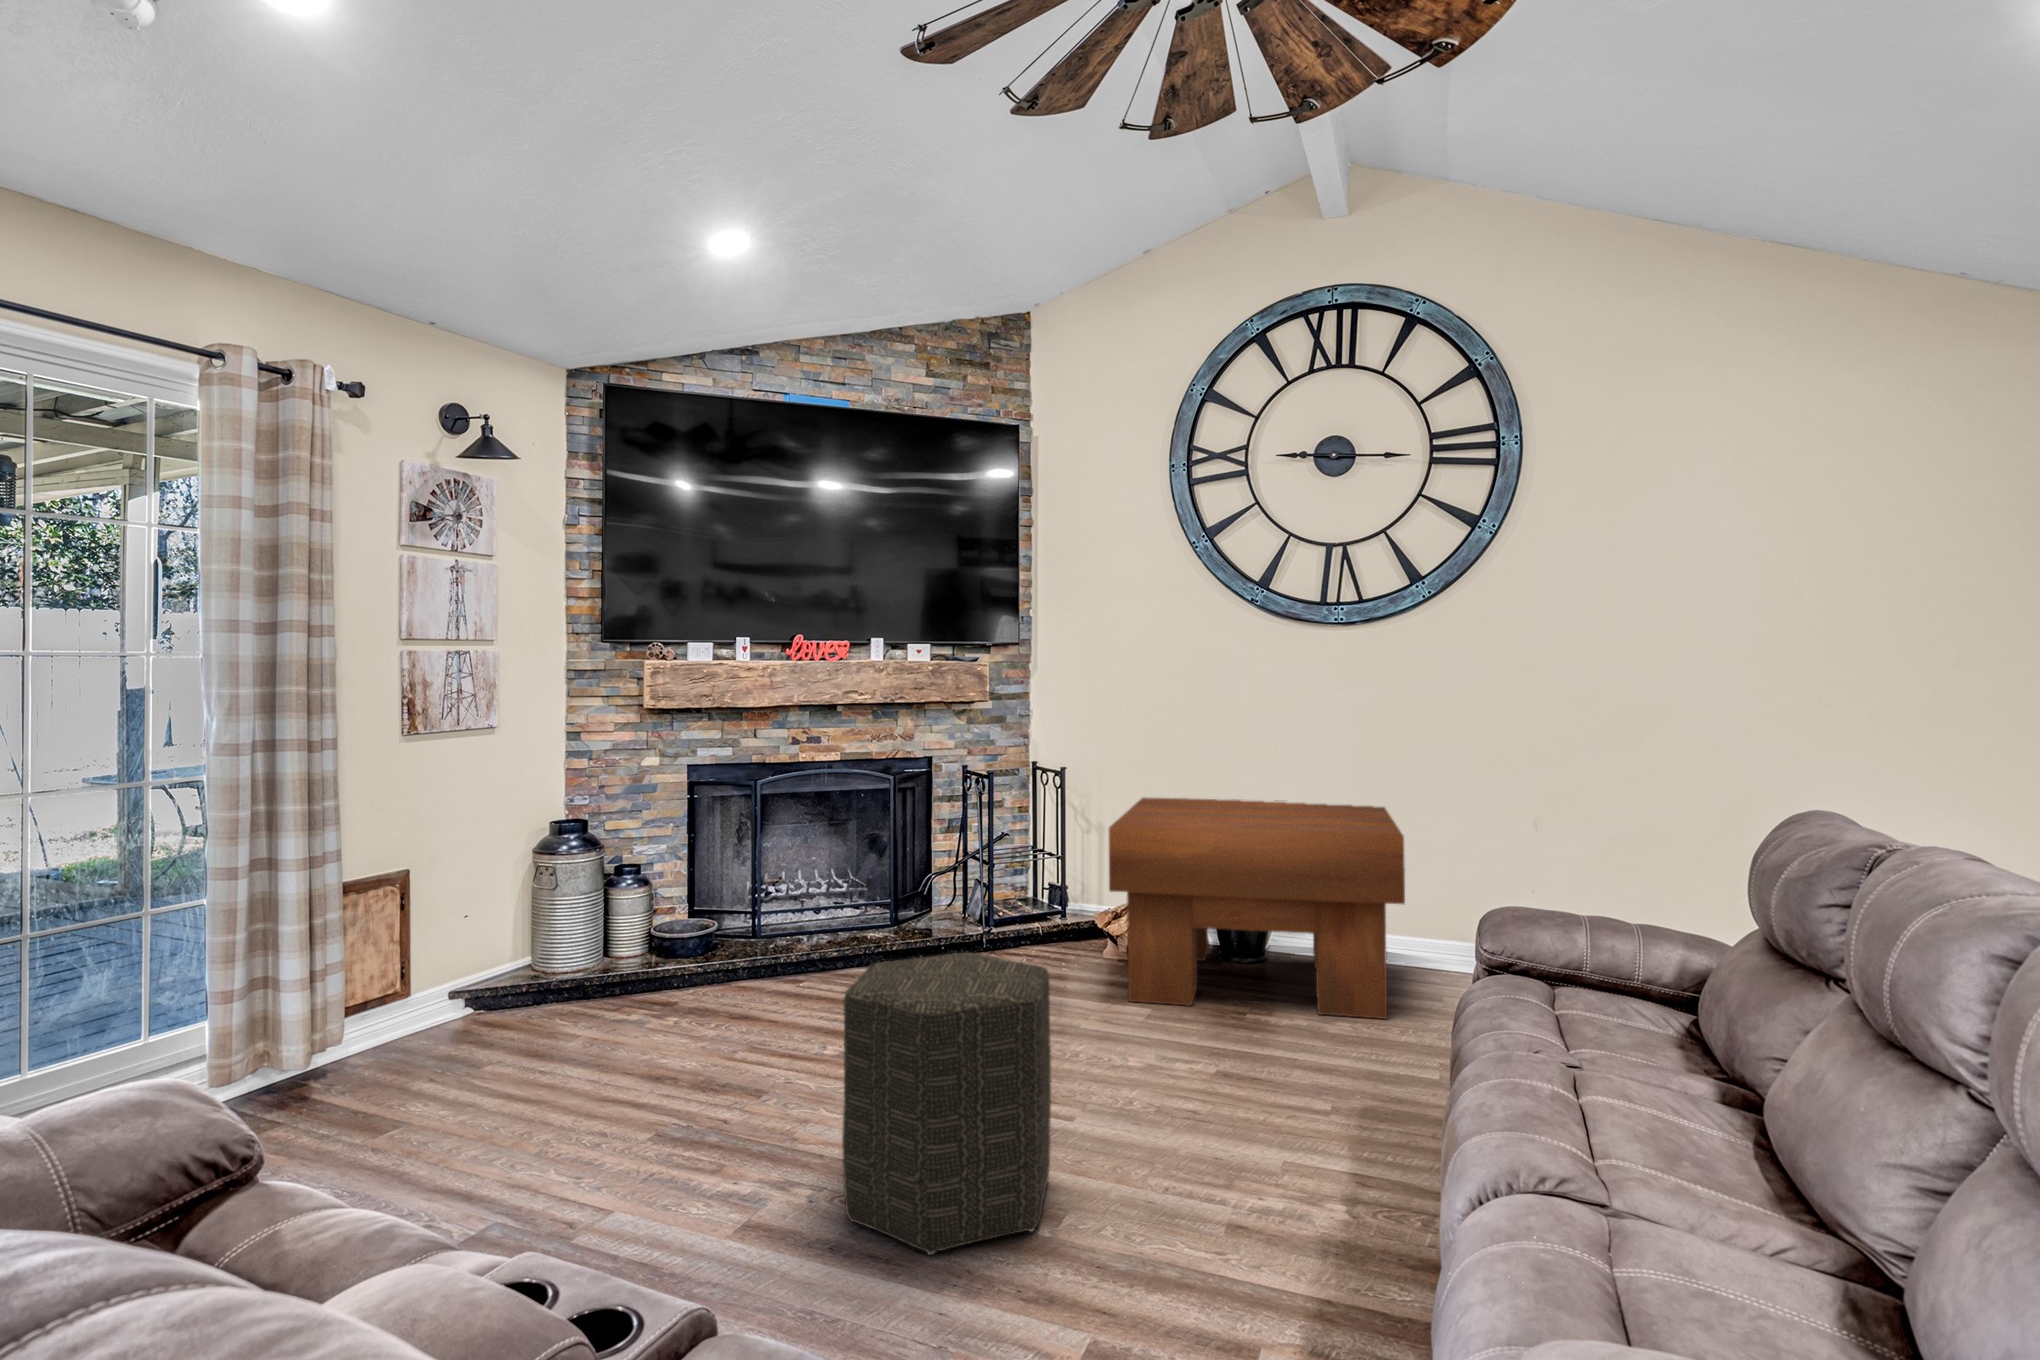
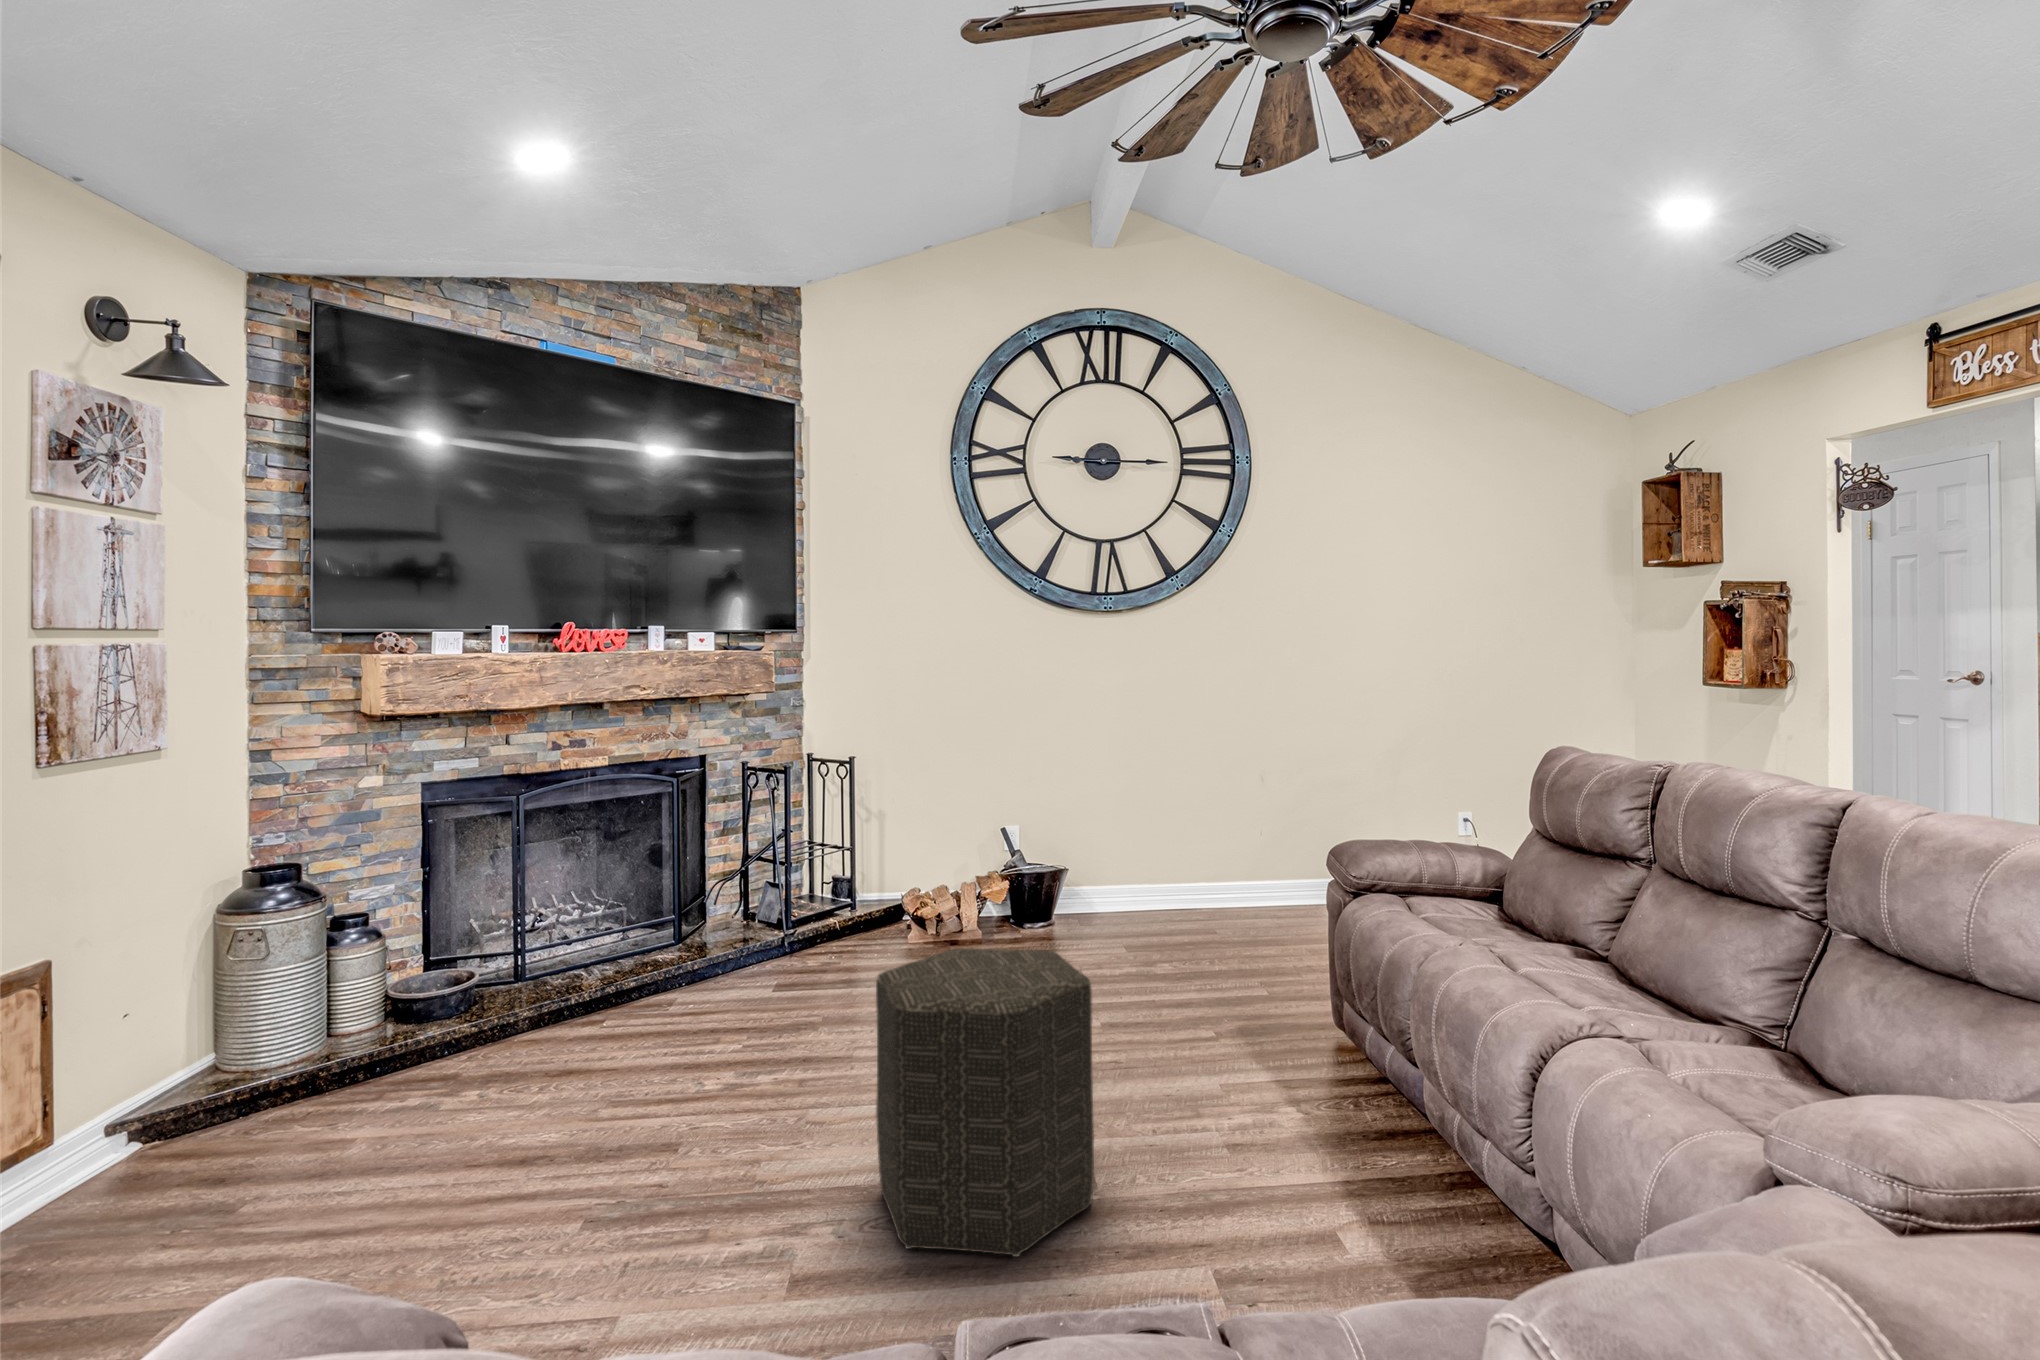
coffee table: present [1109,797,1405,1019] -> none [930,772,1214,979]

